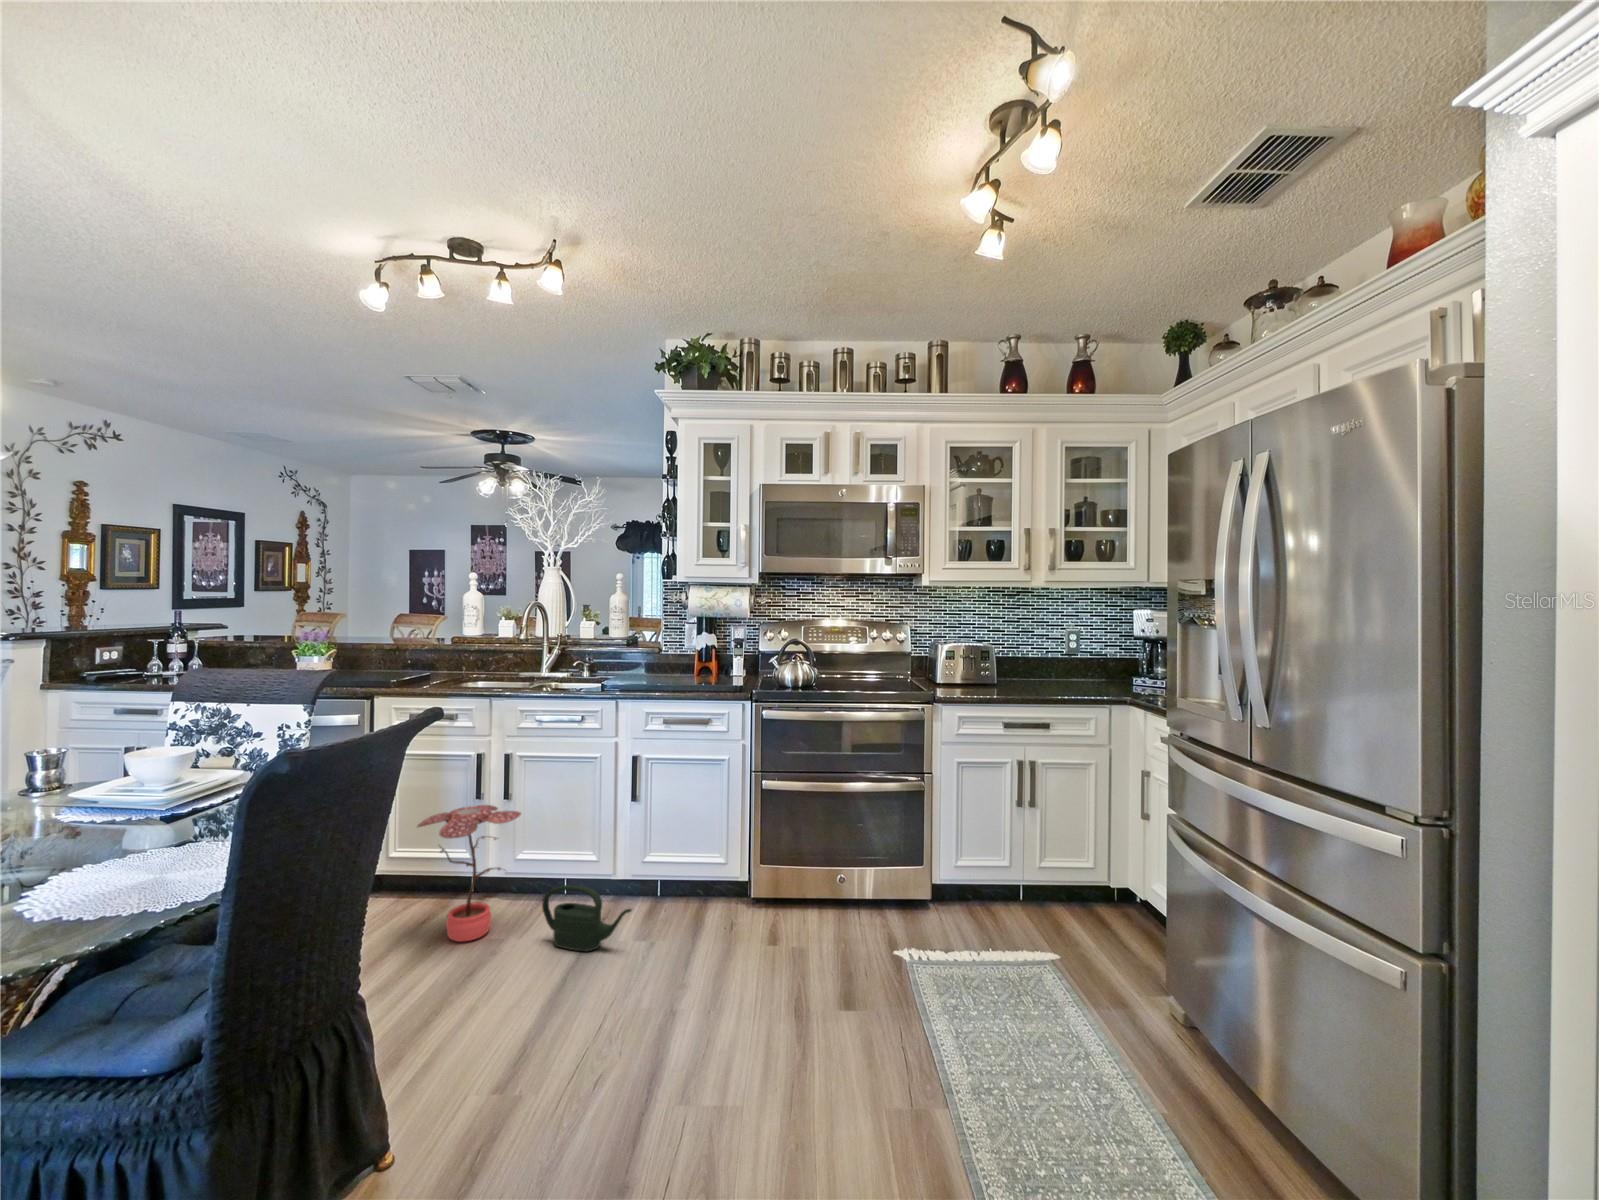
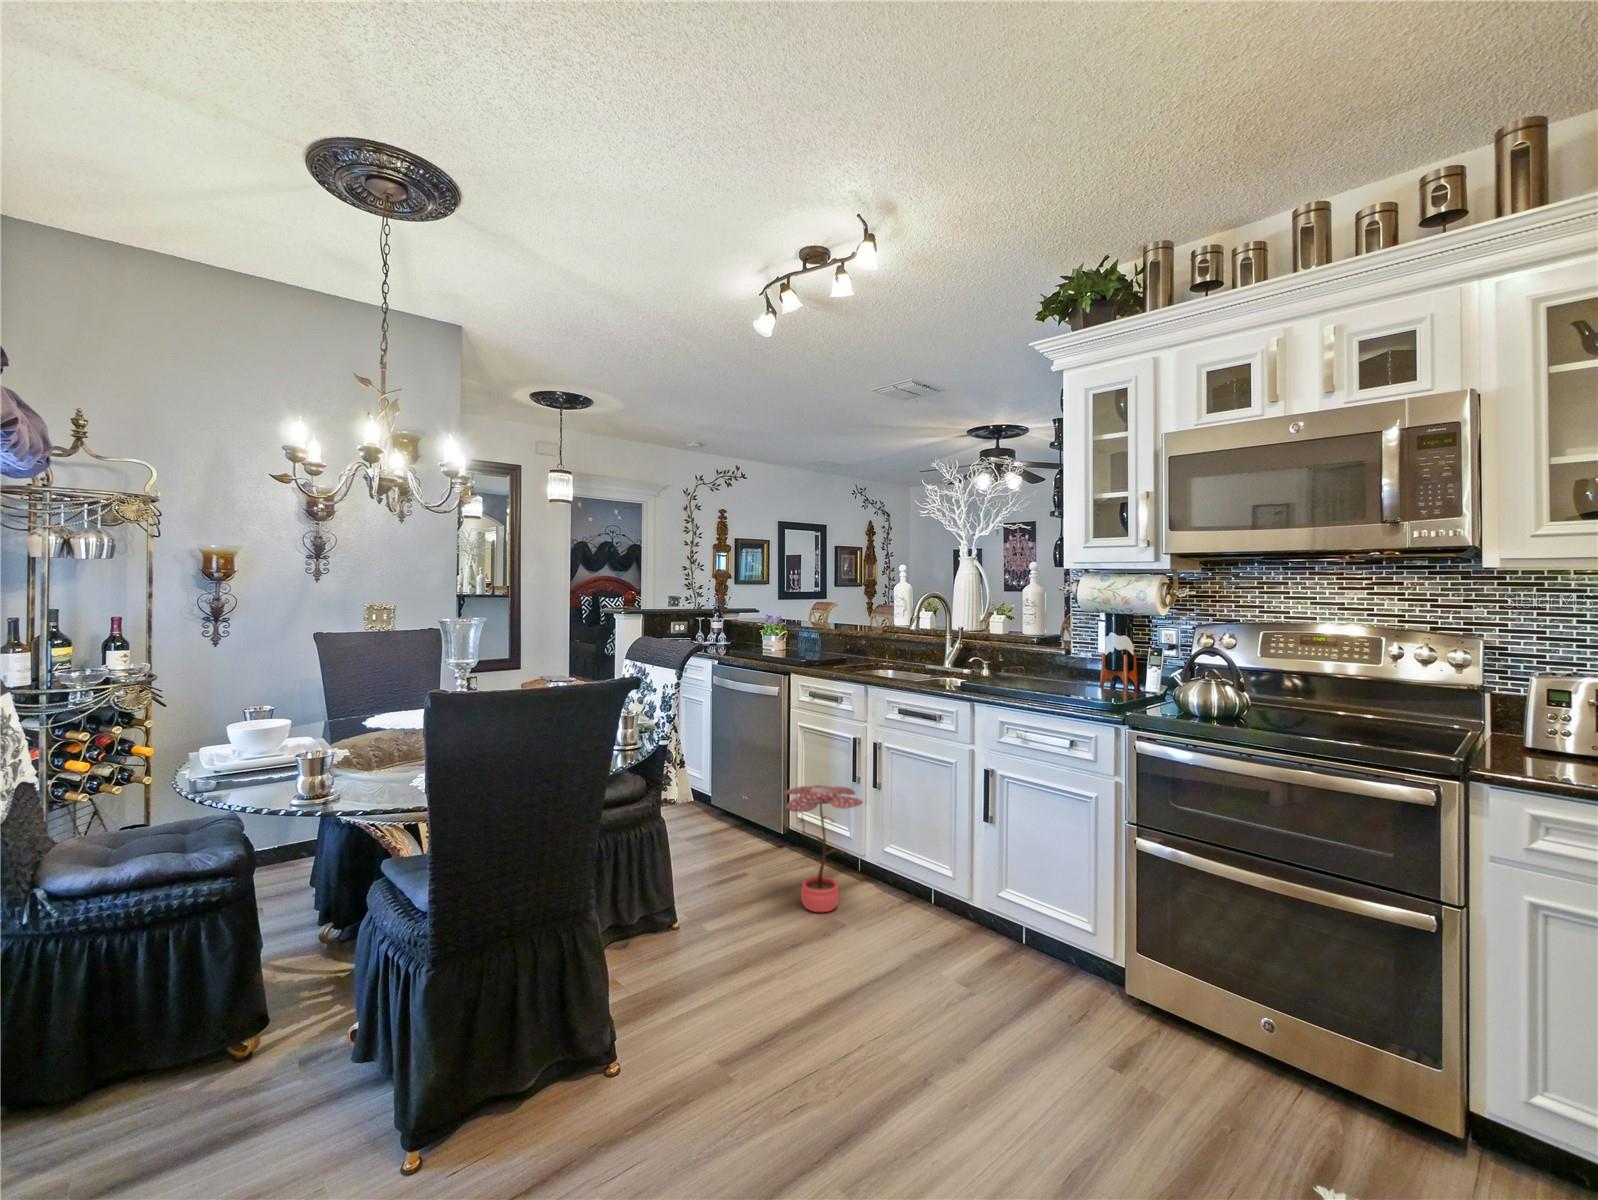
watering can: present [542,885,631,951] -> none [867,887,933,966]

